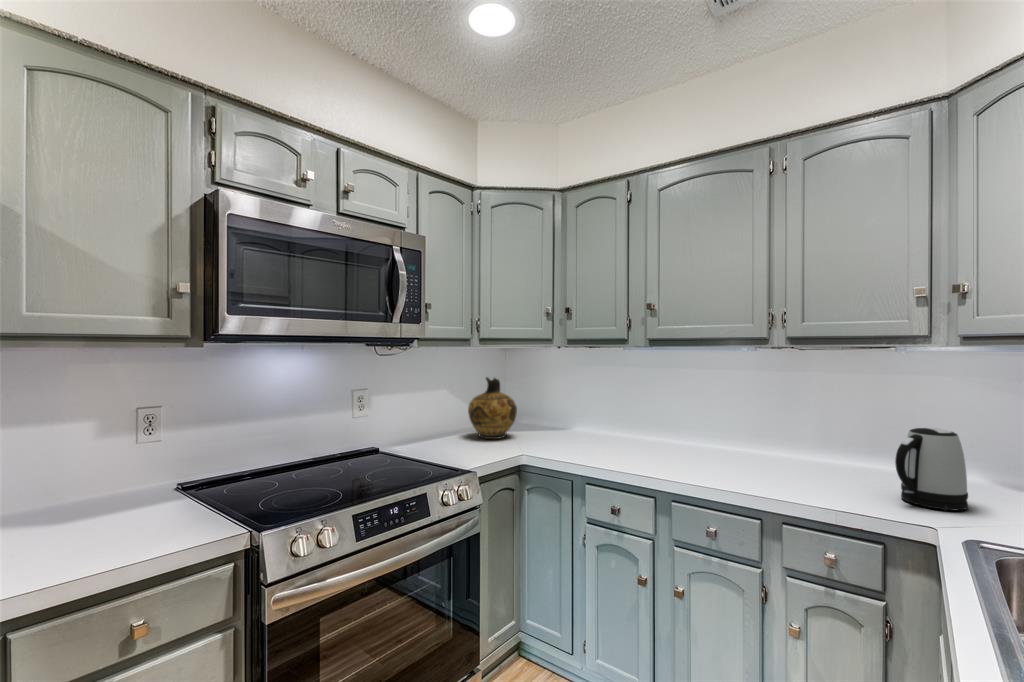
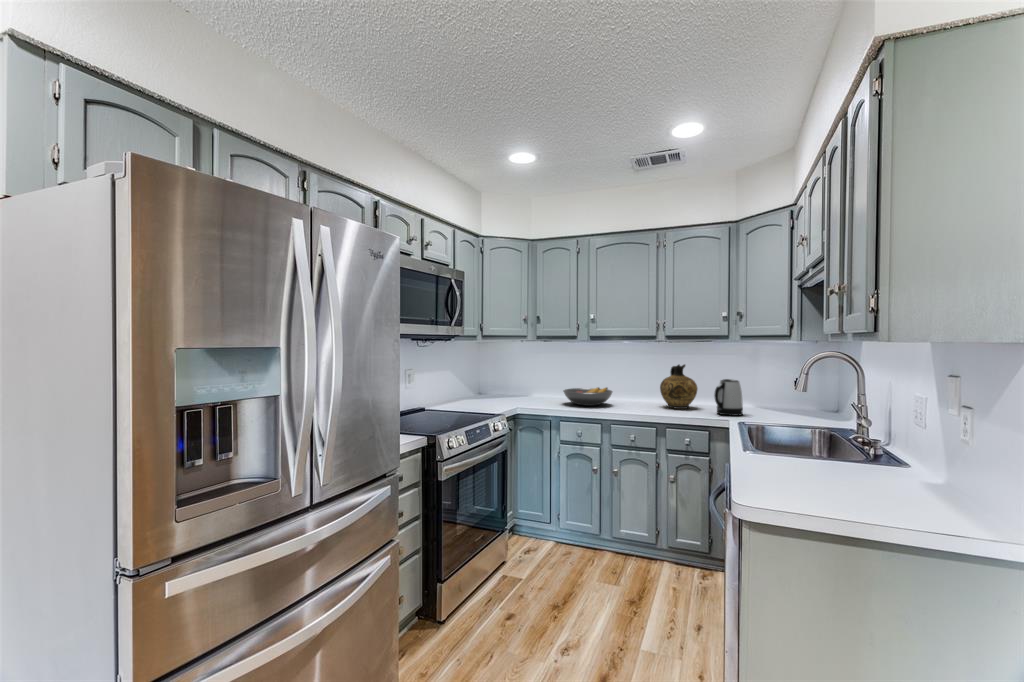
ceramic jug: present [468,377,517,439] -> present [660,364,697,409]
fruit bowl: none [602,425,689,458] -> present [563,388,612,406]

